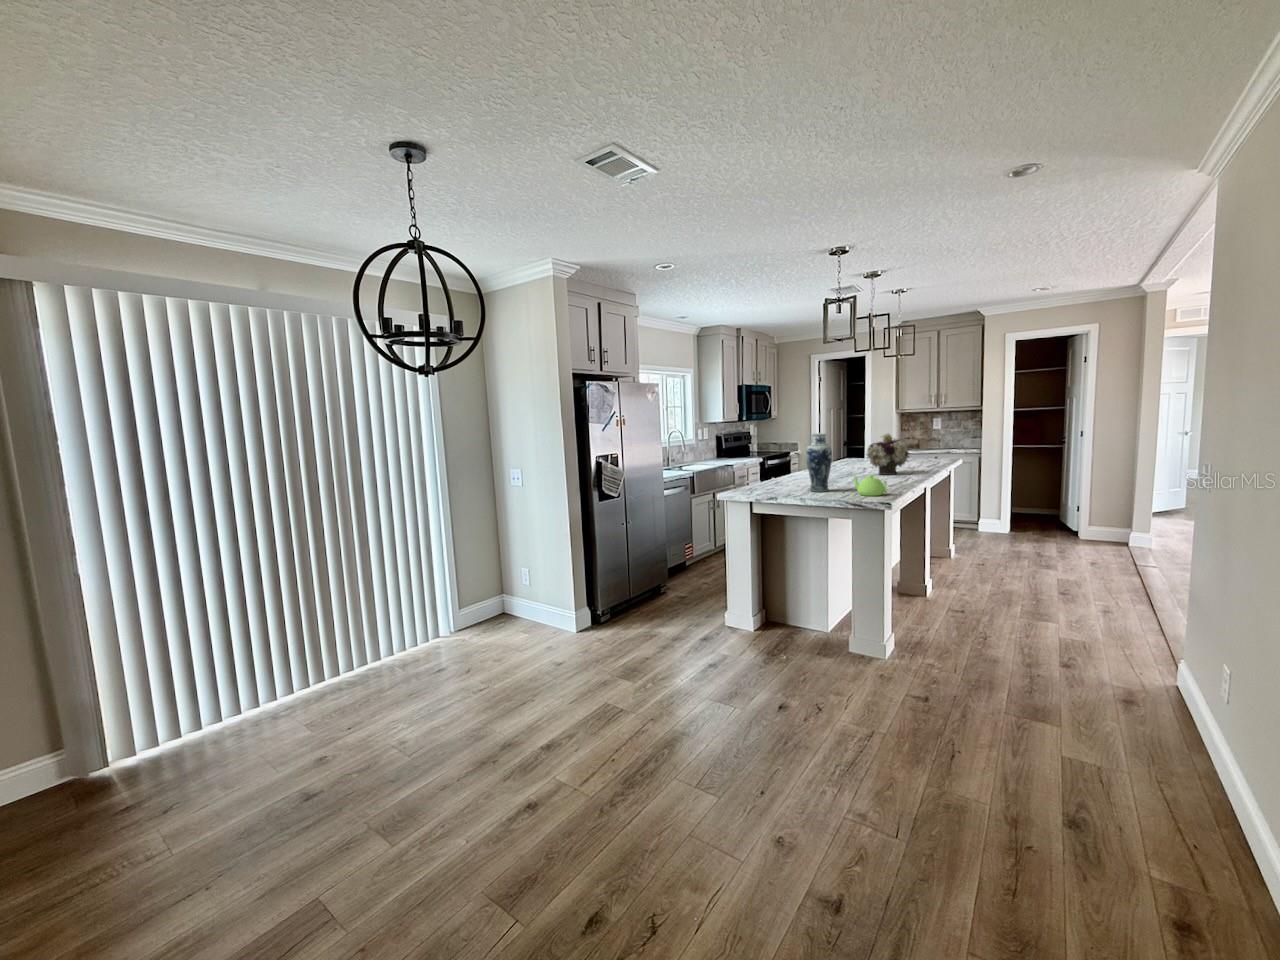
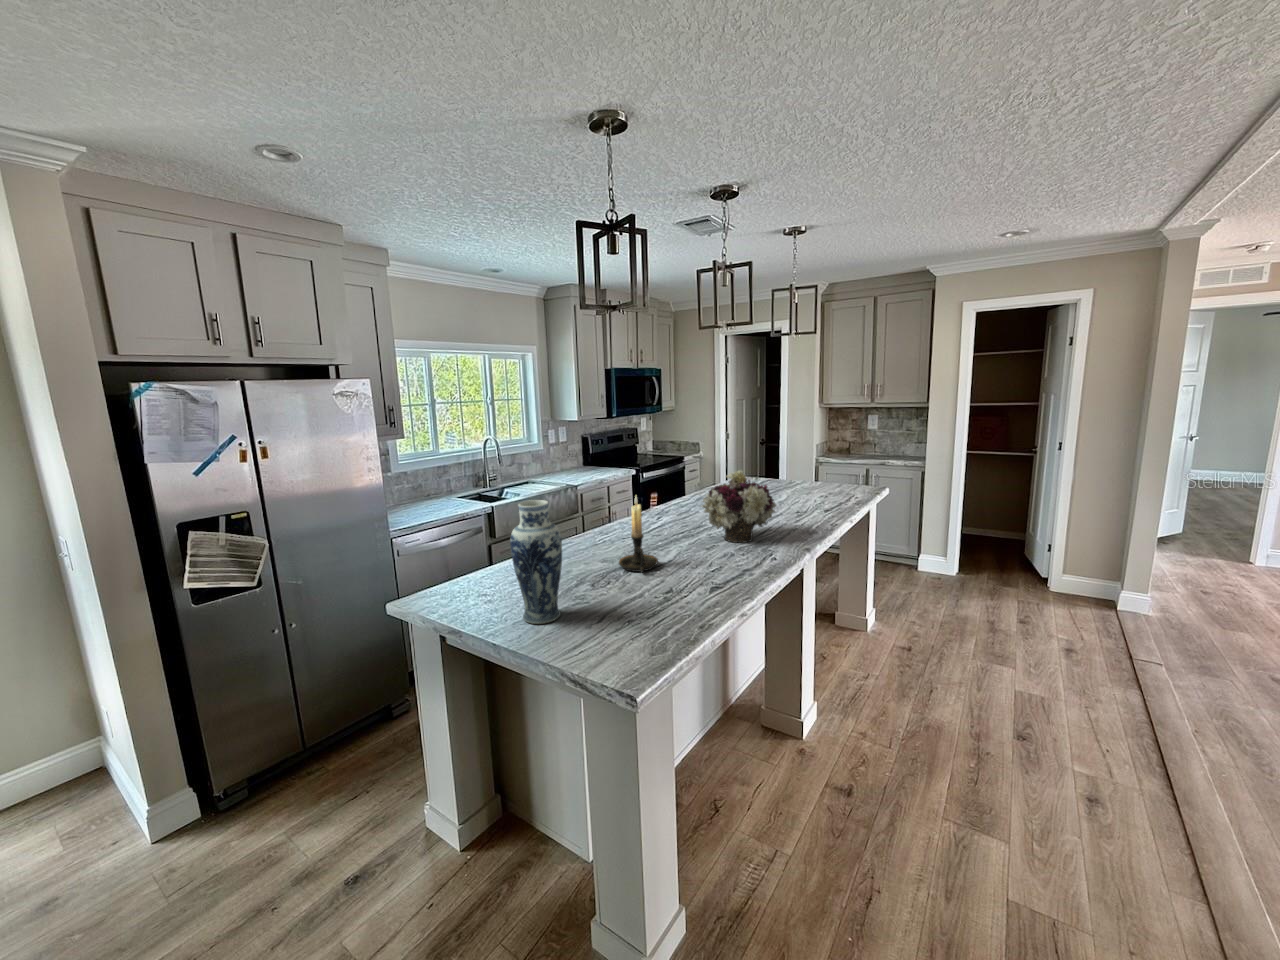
candle holder: none [831,441,854,482] -> present [619,497,658,573]
teapot: present [853,475,888,496] -> none [576,604,636,665]

